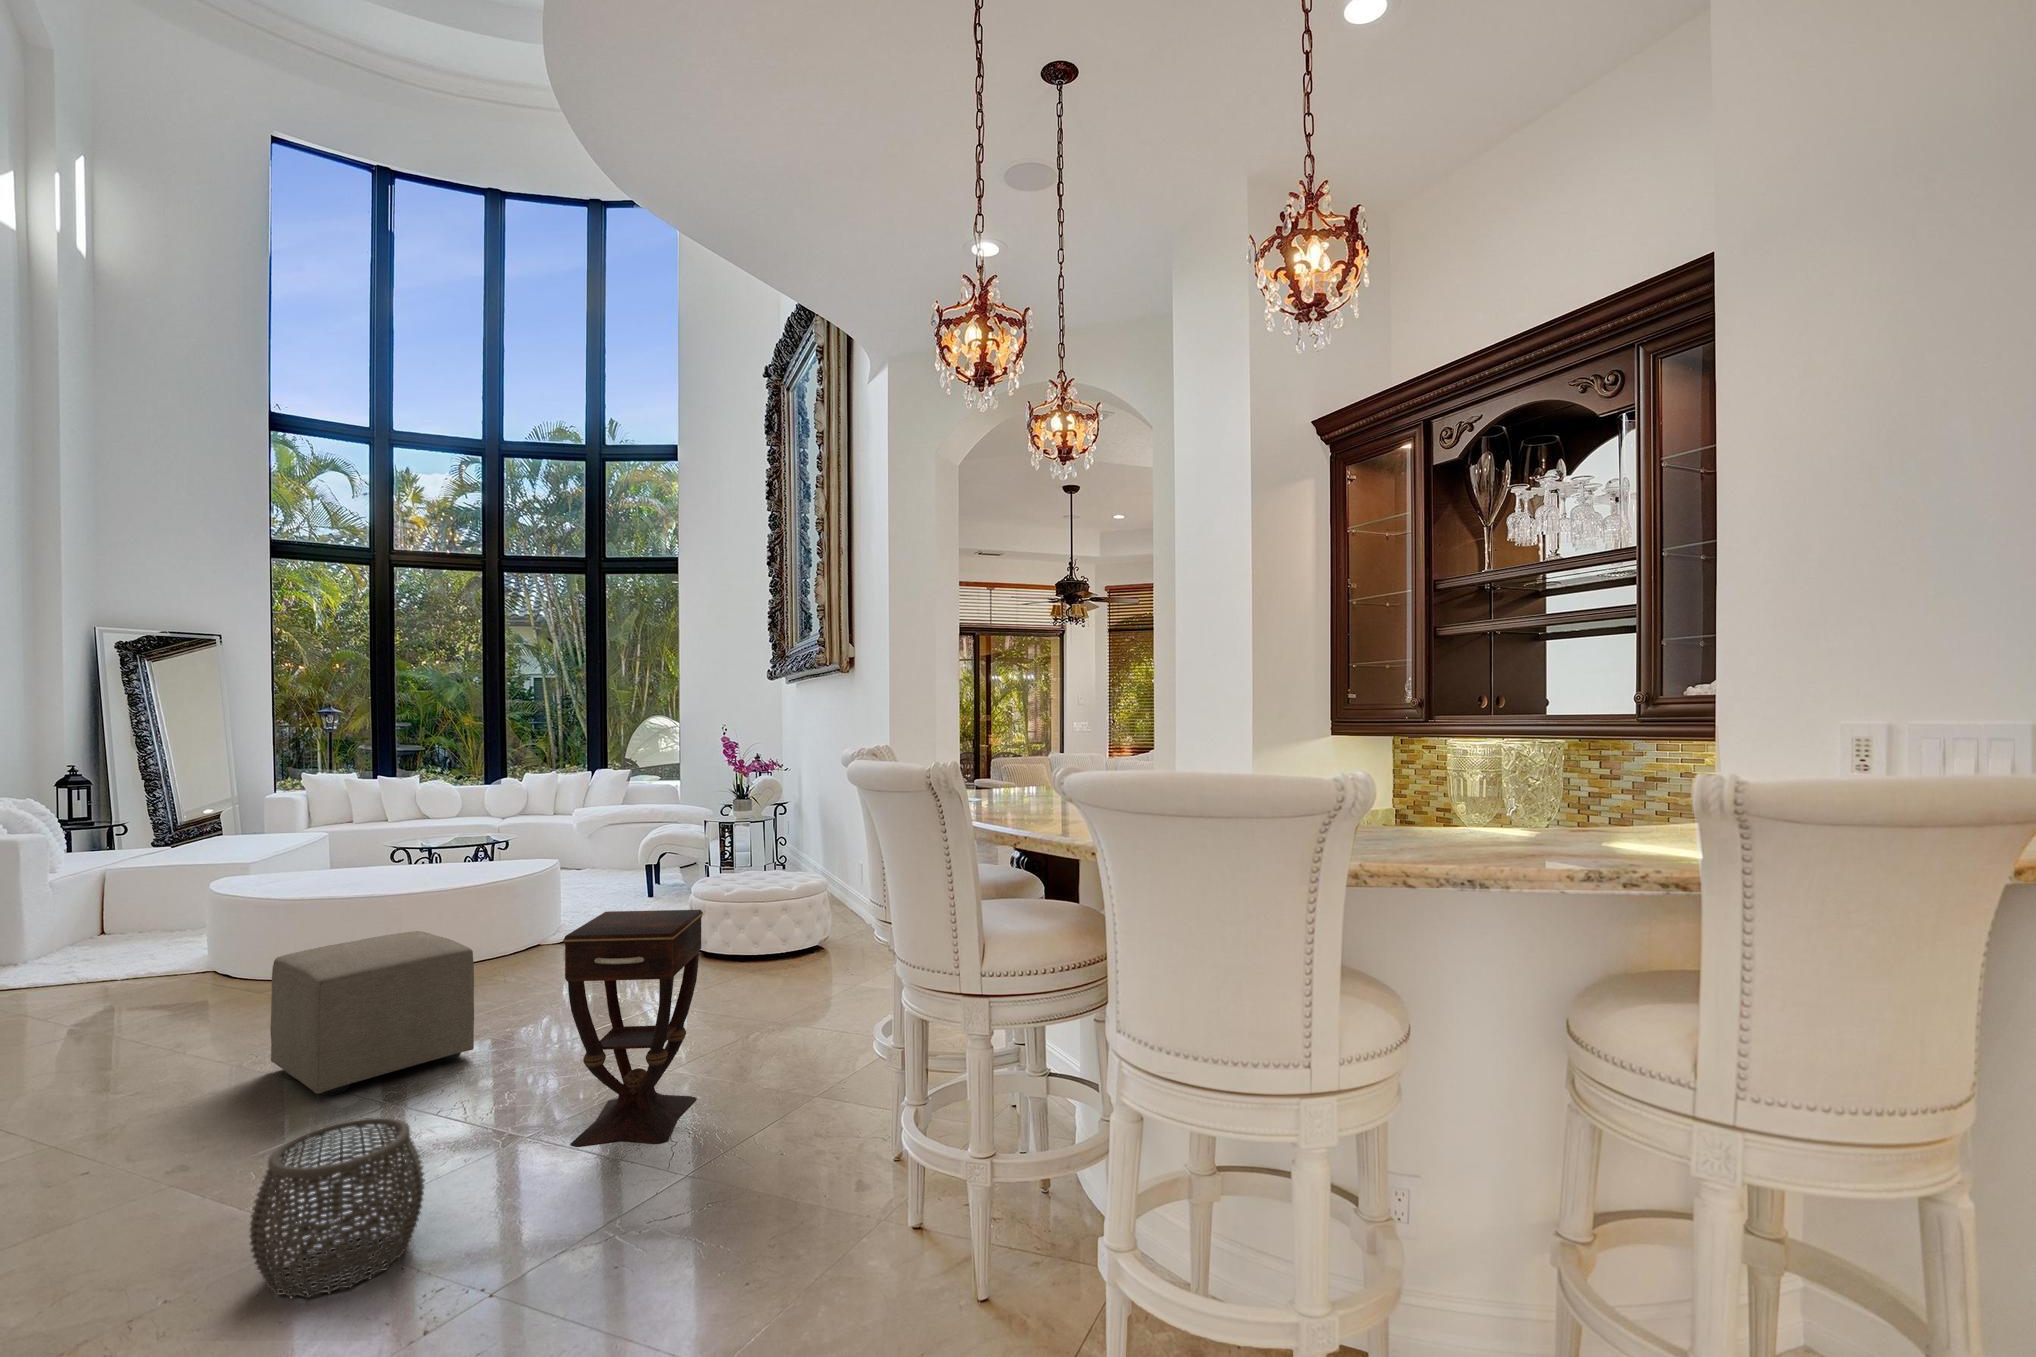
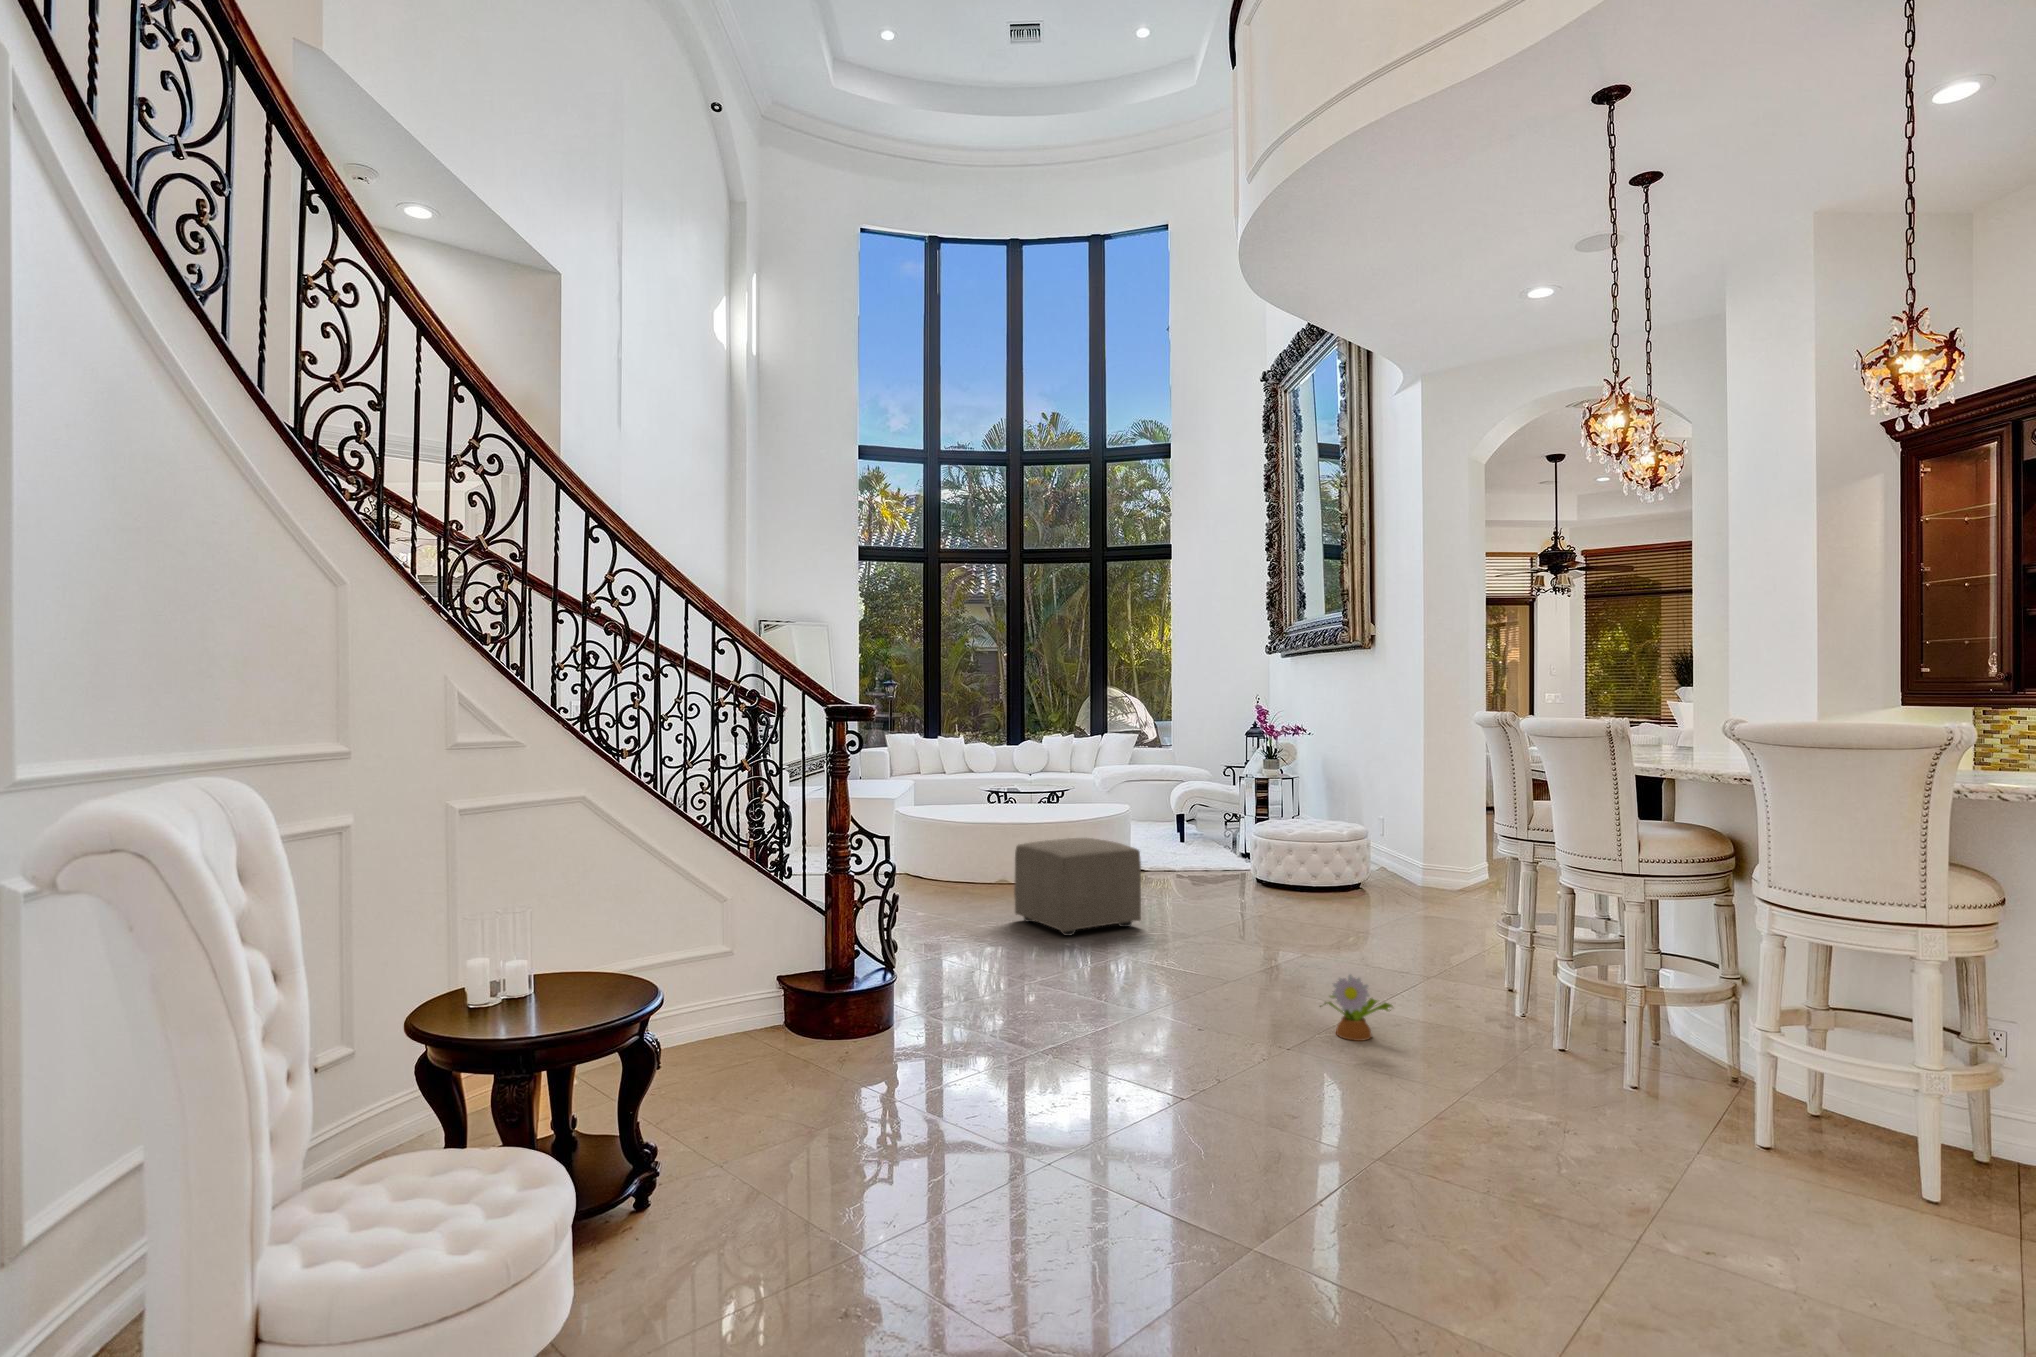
side table: present [563,910,703,1146] -> none [1245,823,1326,981]
woven basket: present [249,1117,425,1298] -> none [1116,926,1202,1016]
decorative plant: none [585,1191,709,1297] -> present [1324,975,1392,1041]

